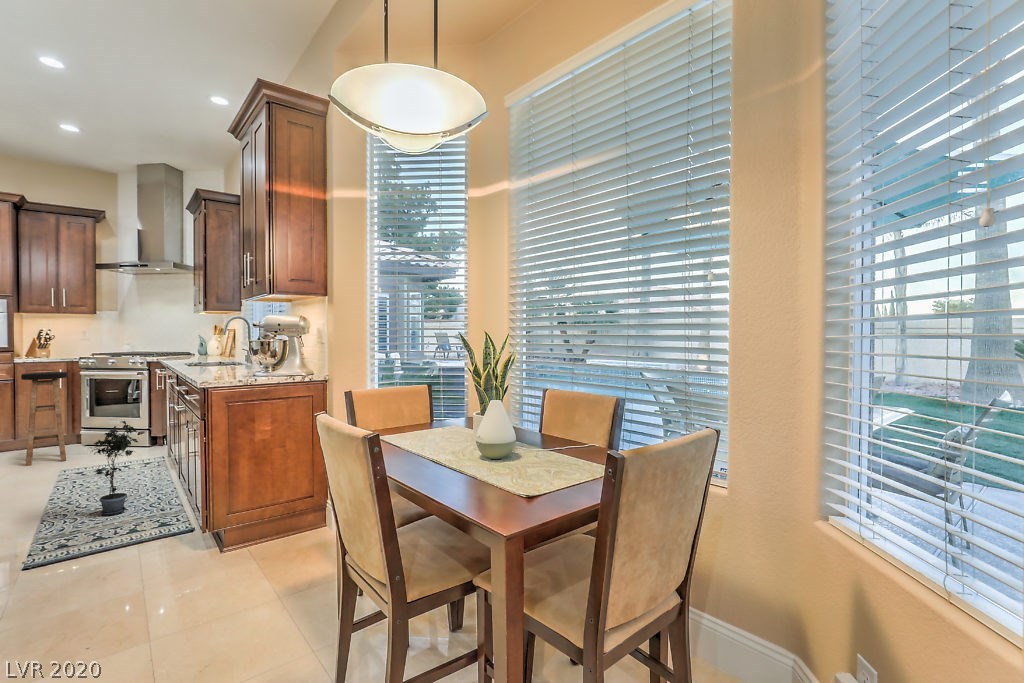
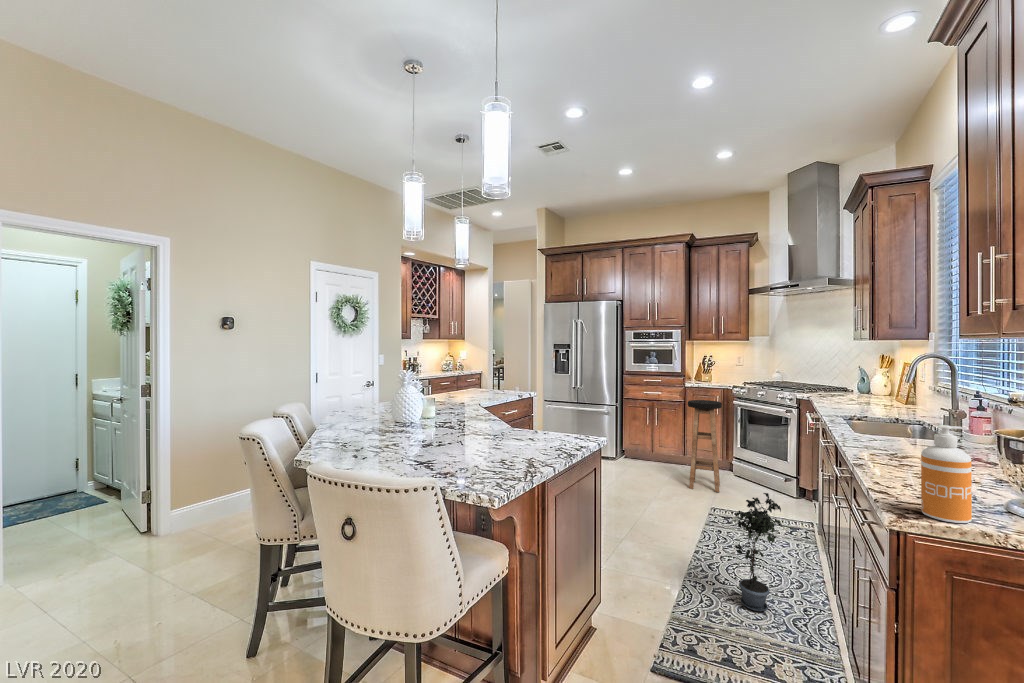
soap dispenser: none [218,338,239,384] -> present [921,425,972,523]

